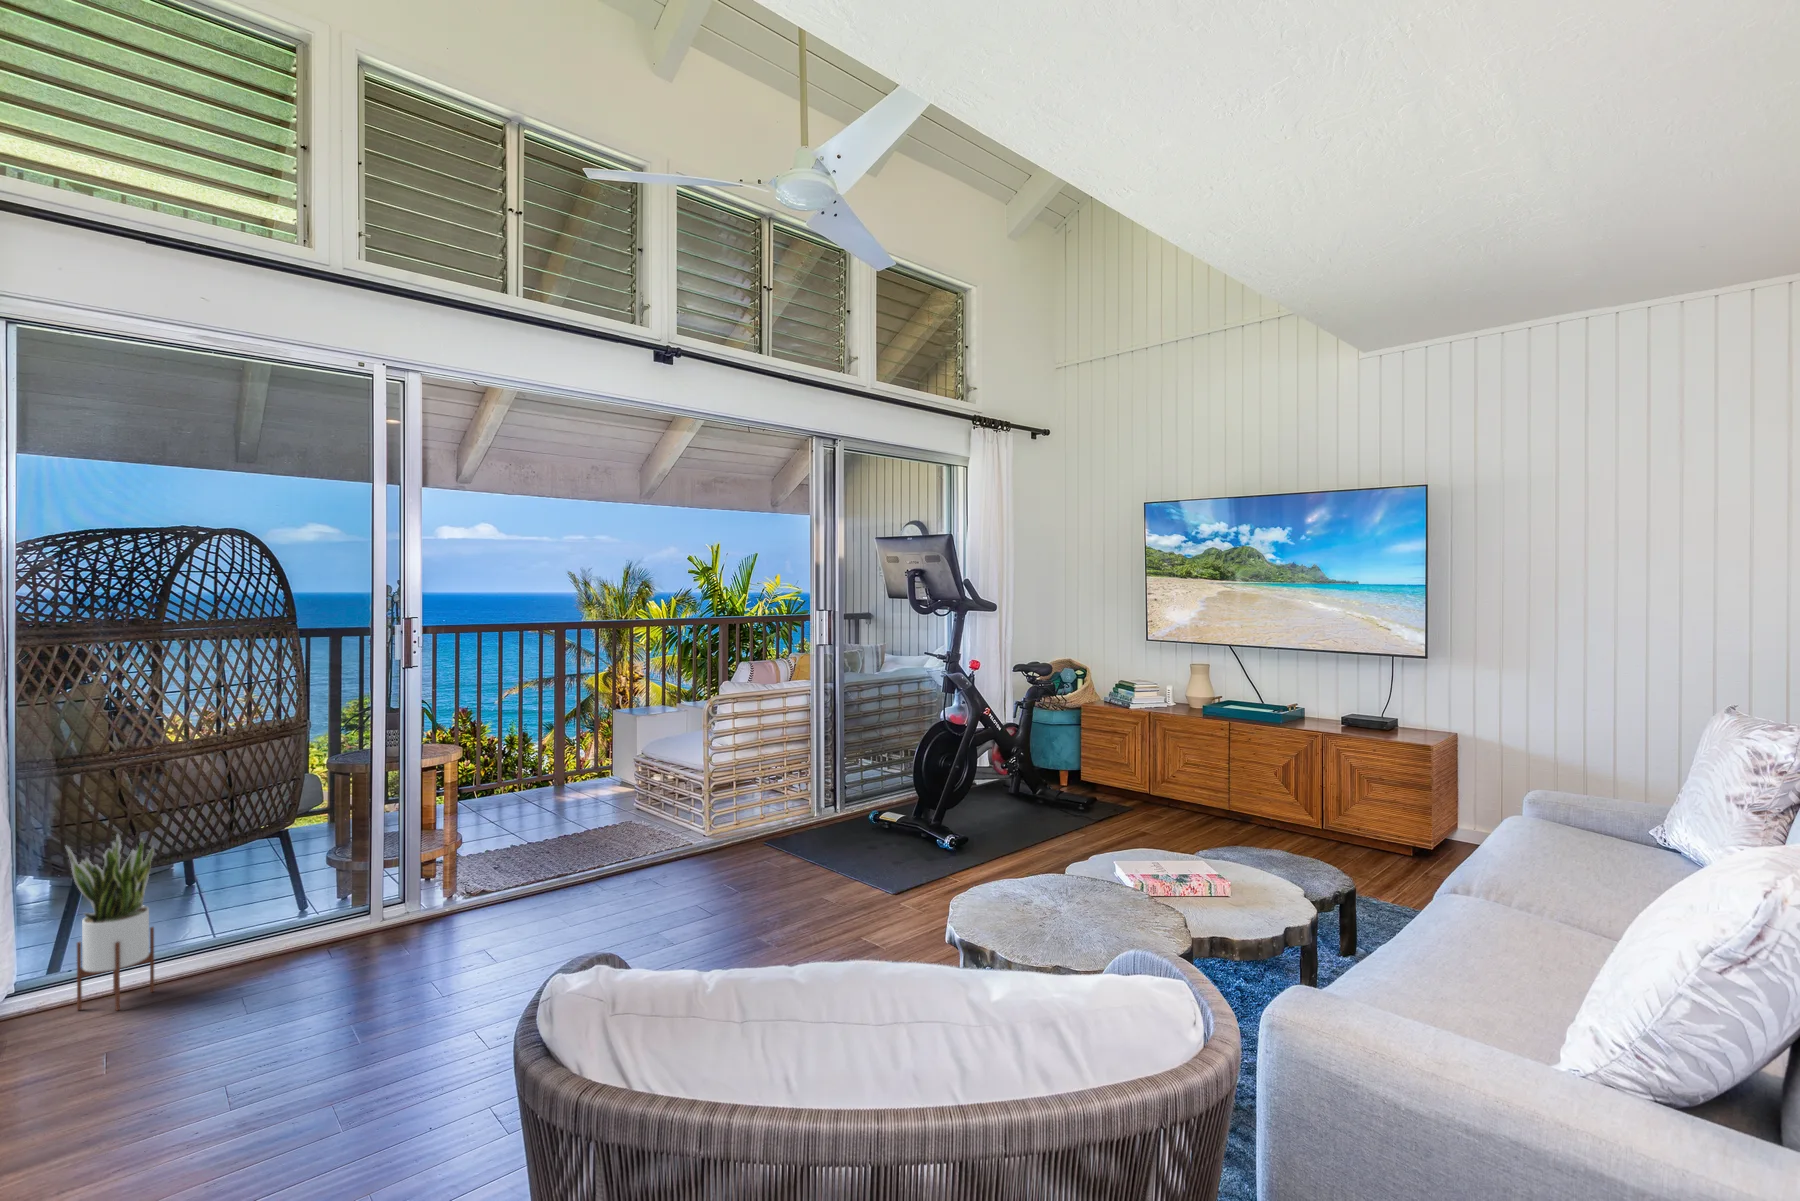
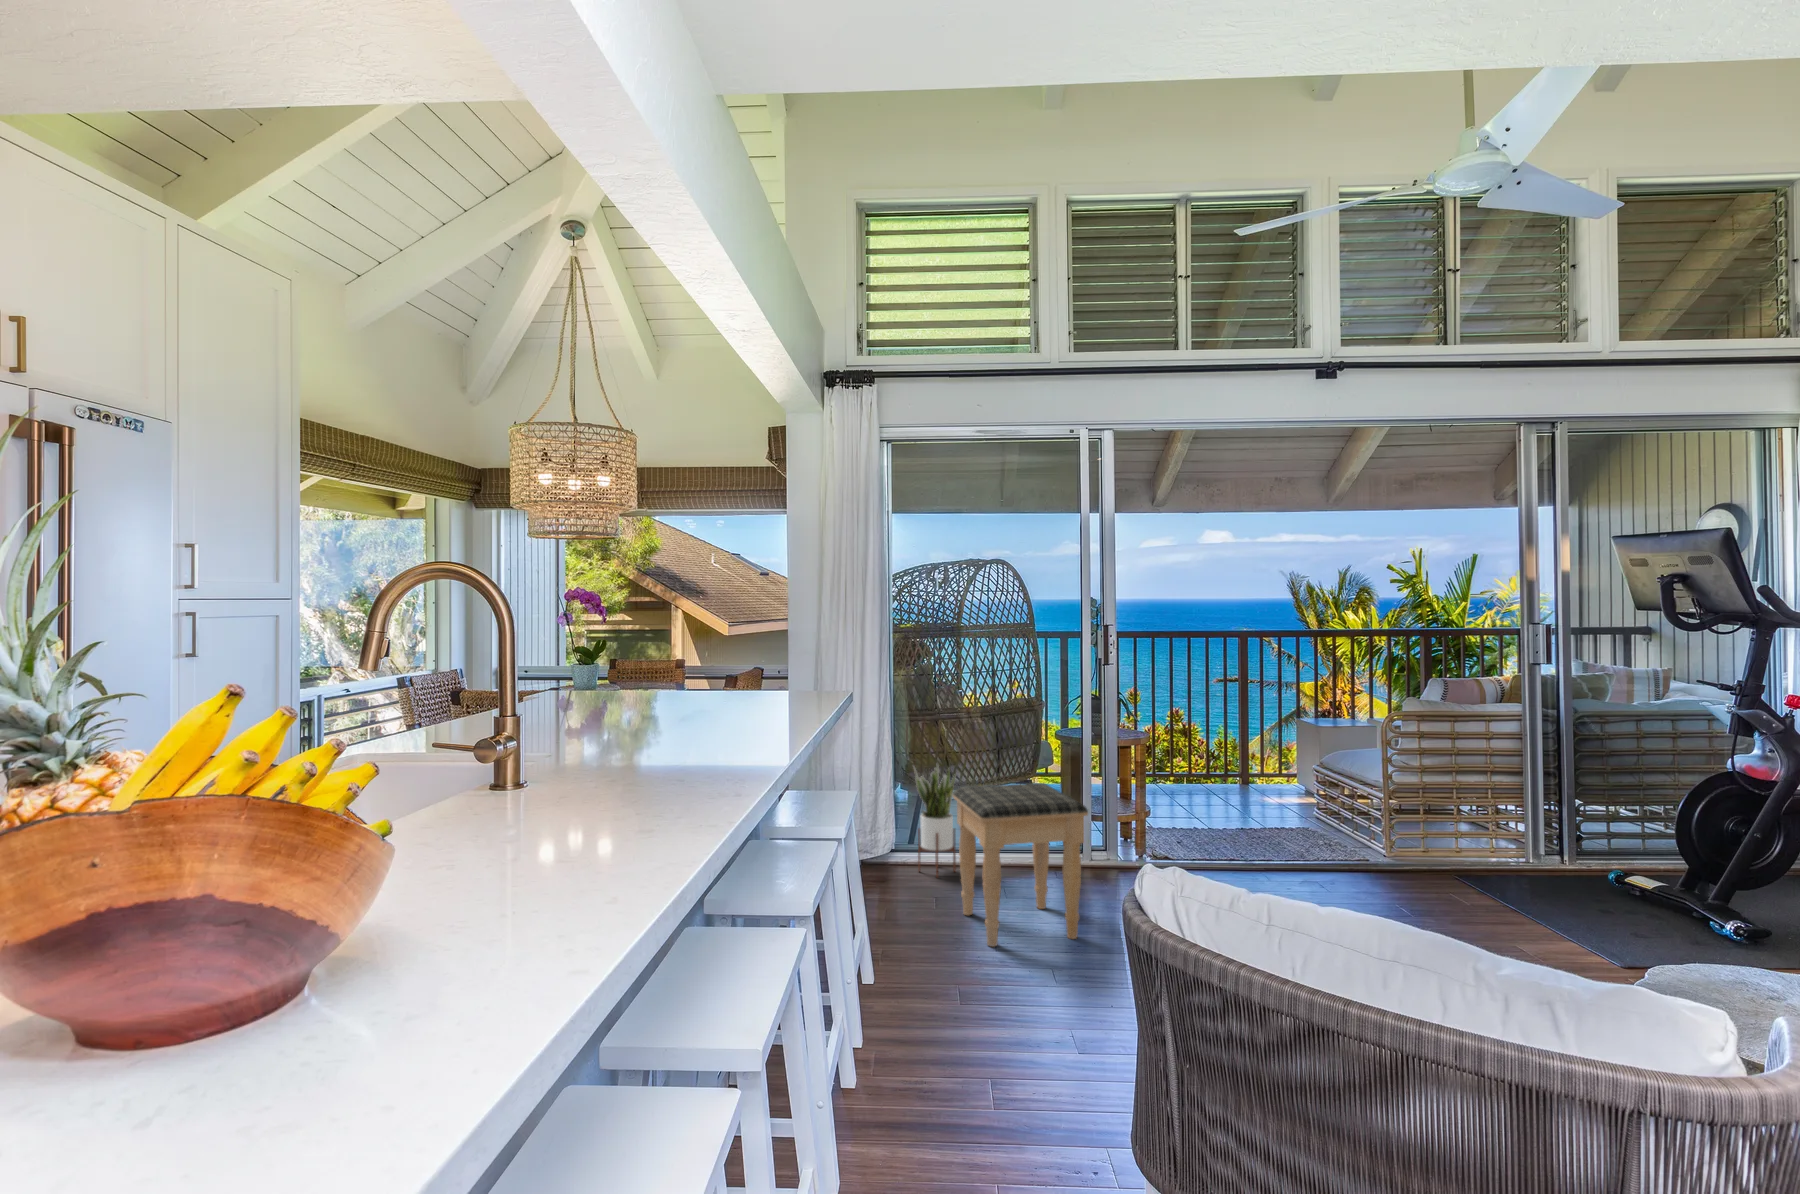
footstool: none [153,837,390,1096] -> present [953,783,1088,947]

